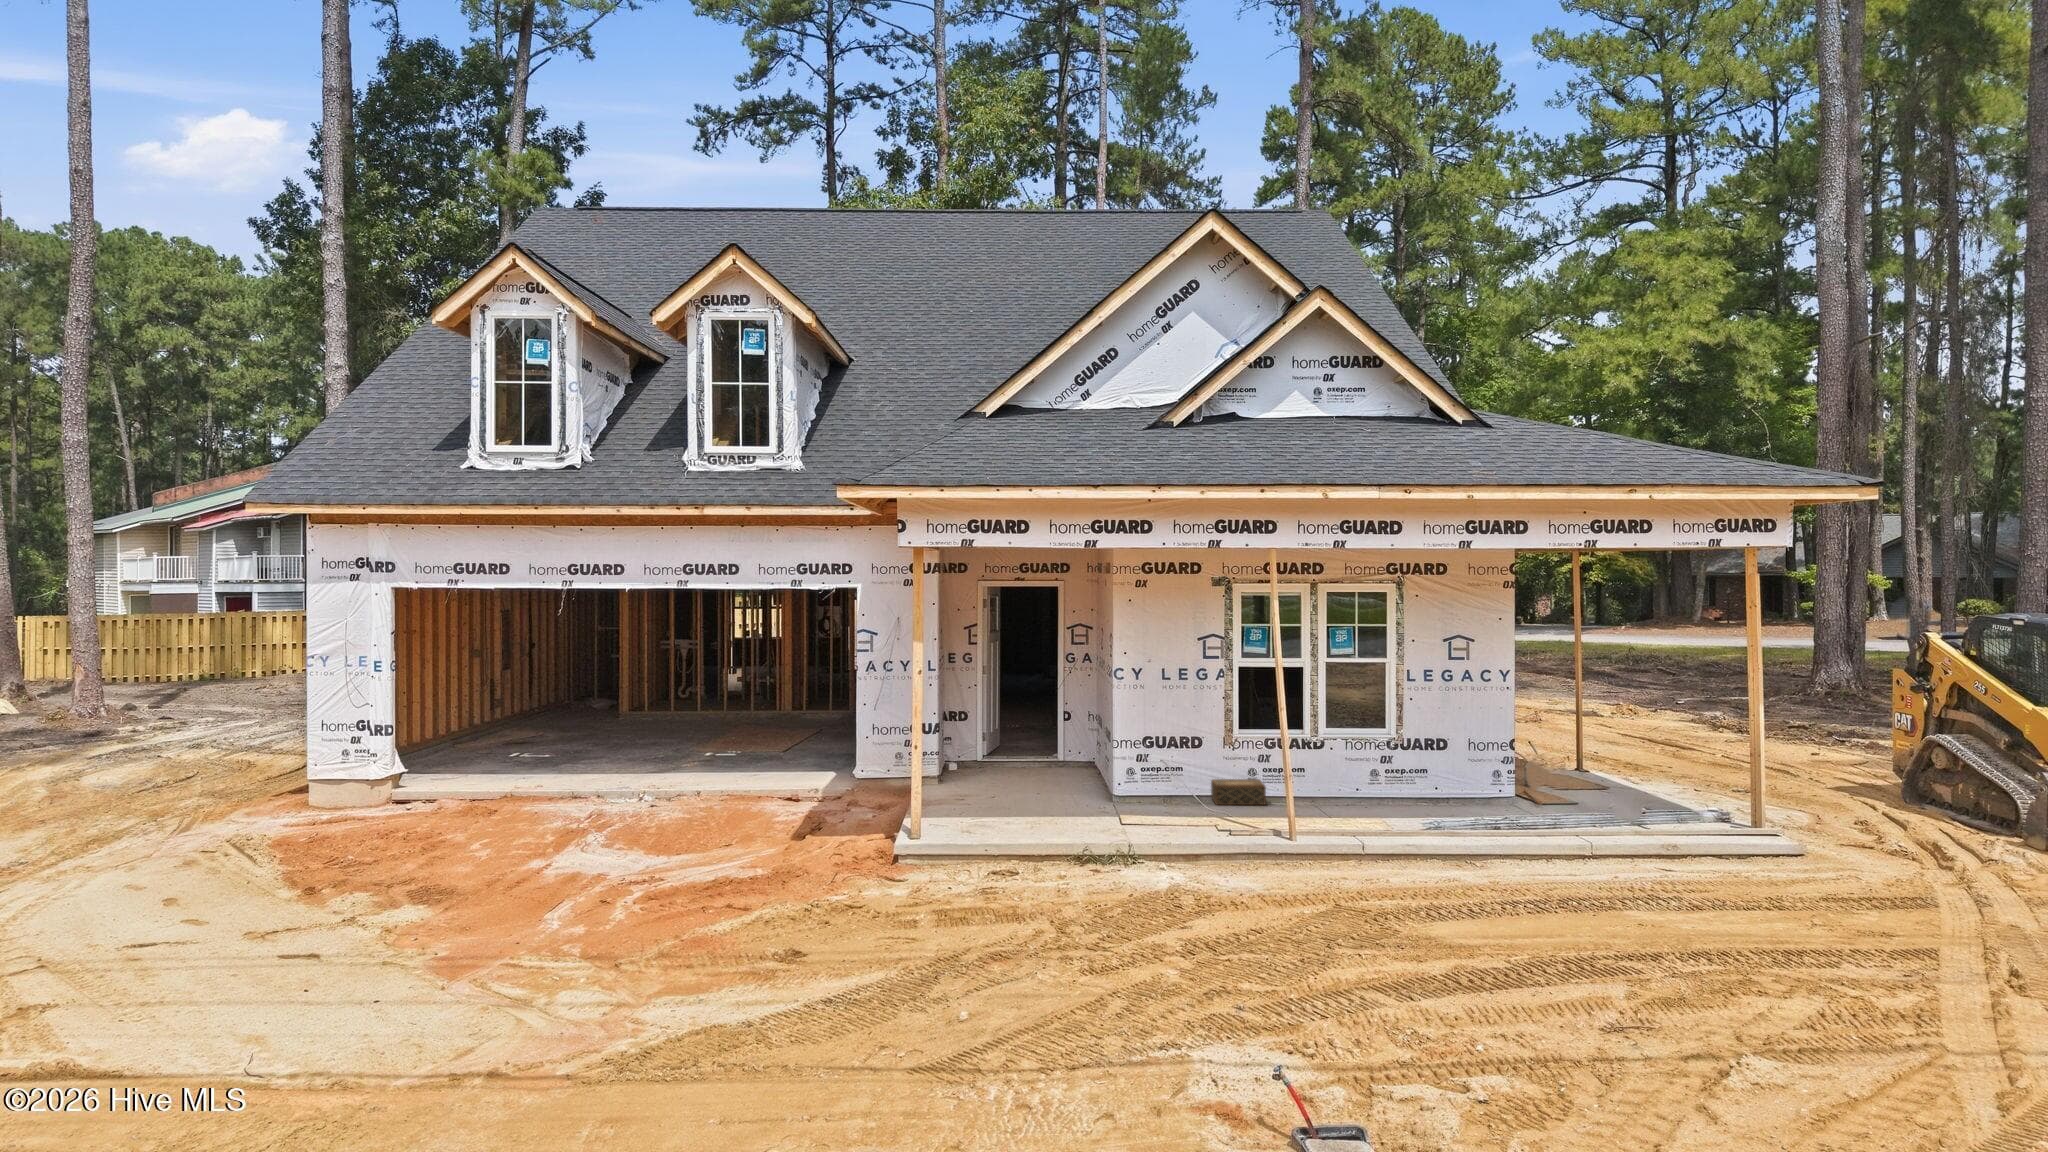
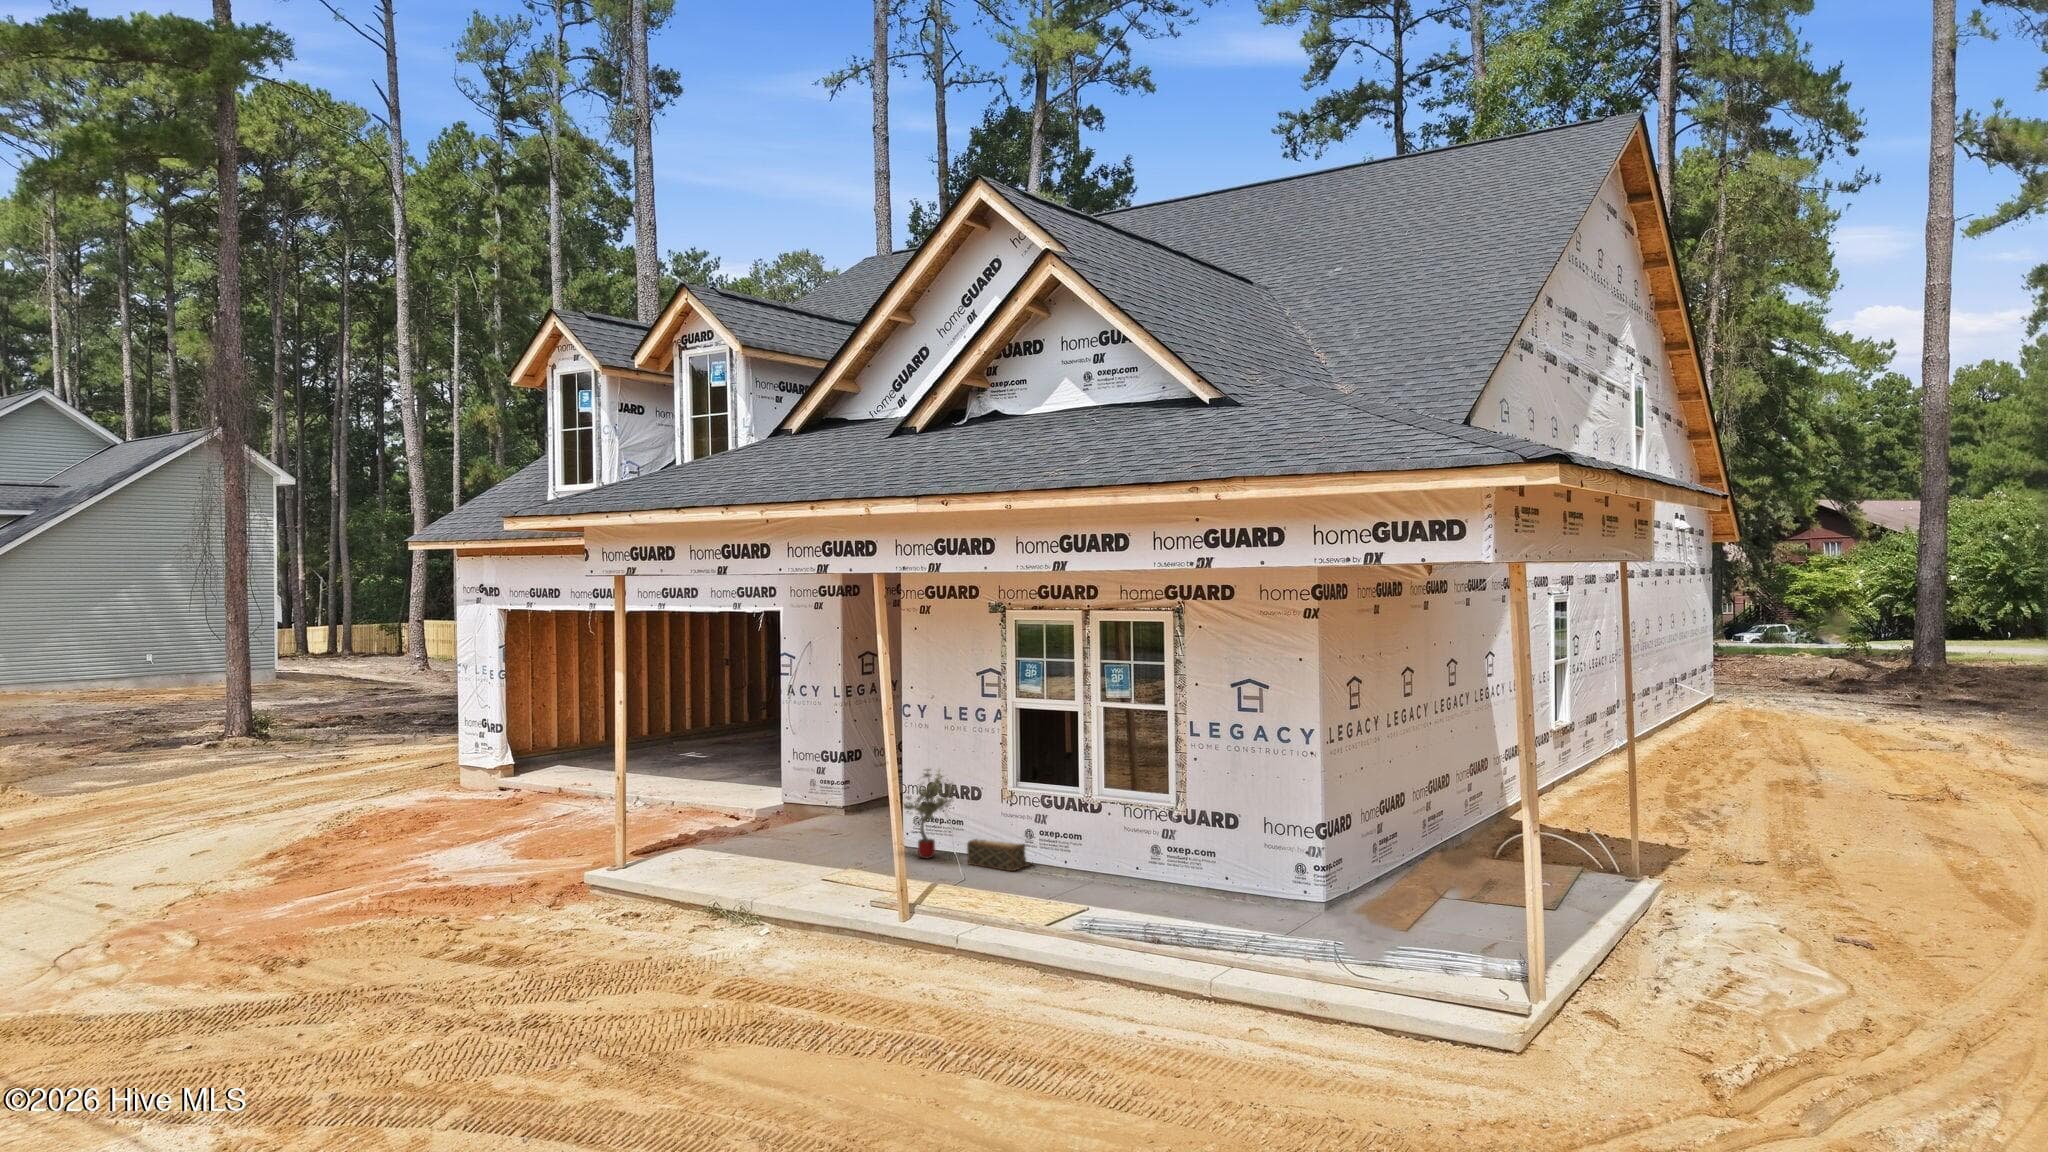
potted tree: none [1135,724,1202,806] -> present [902,769,956,858]

